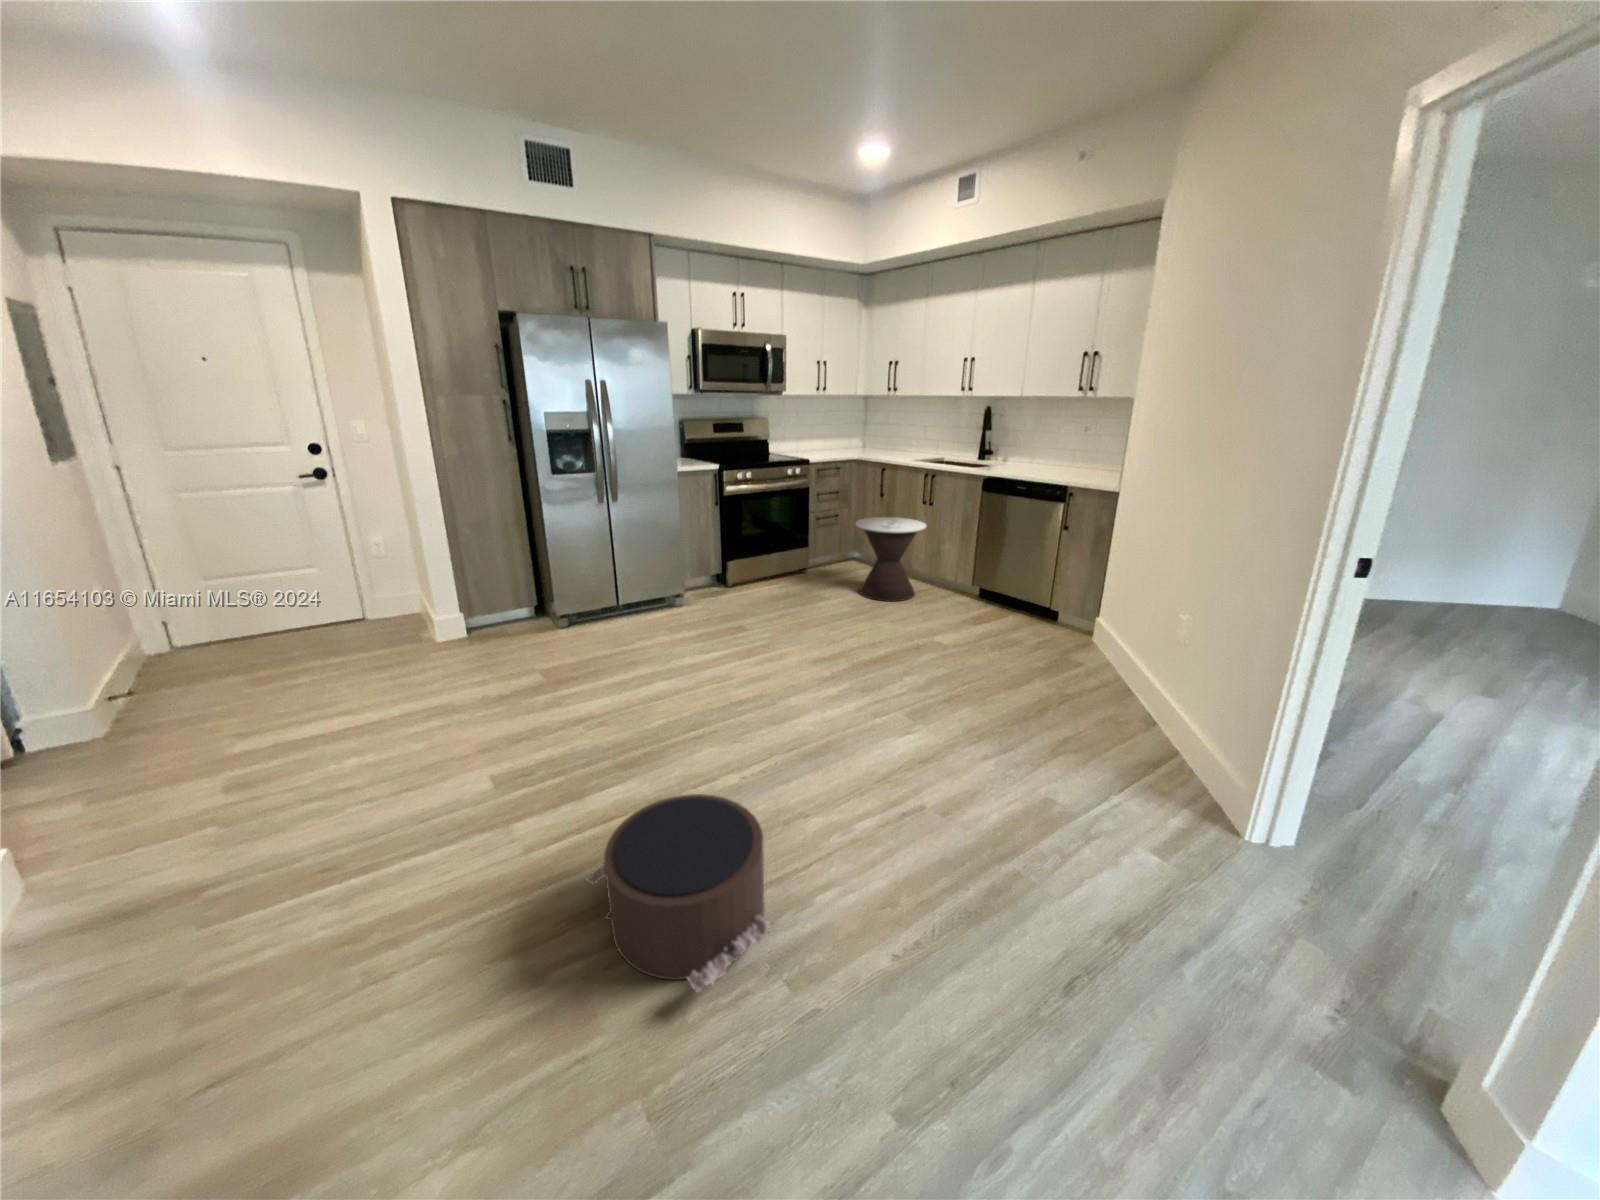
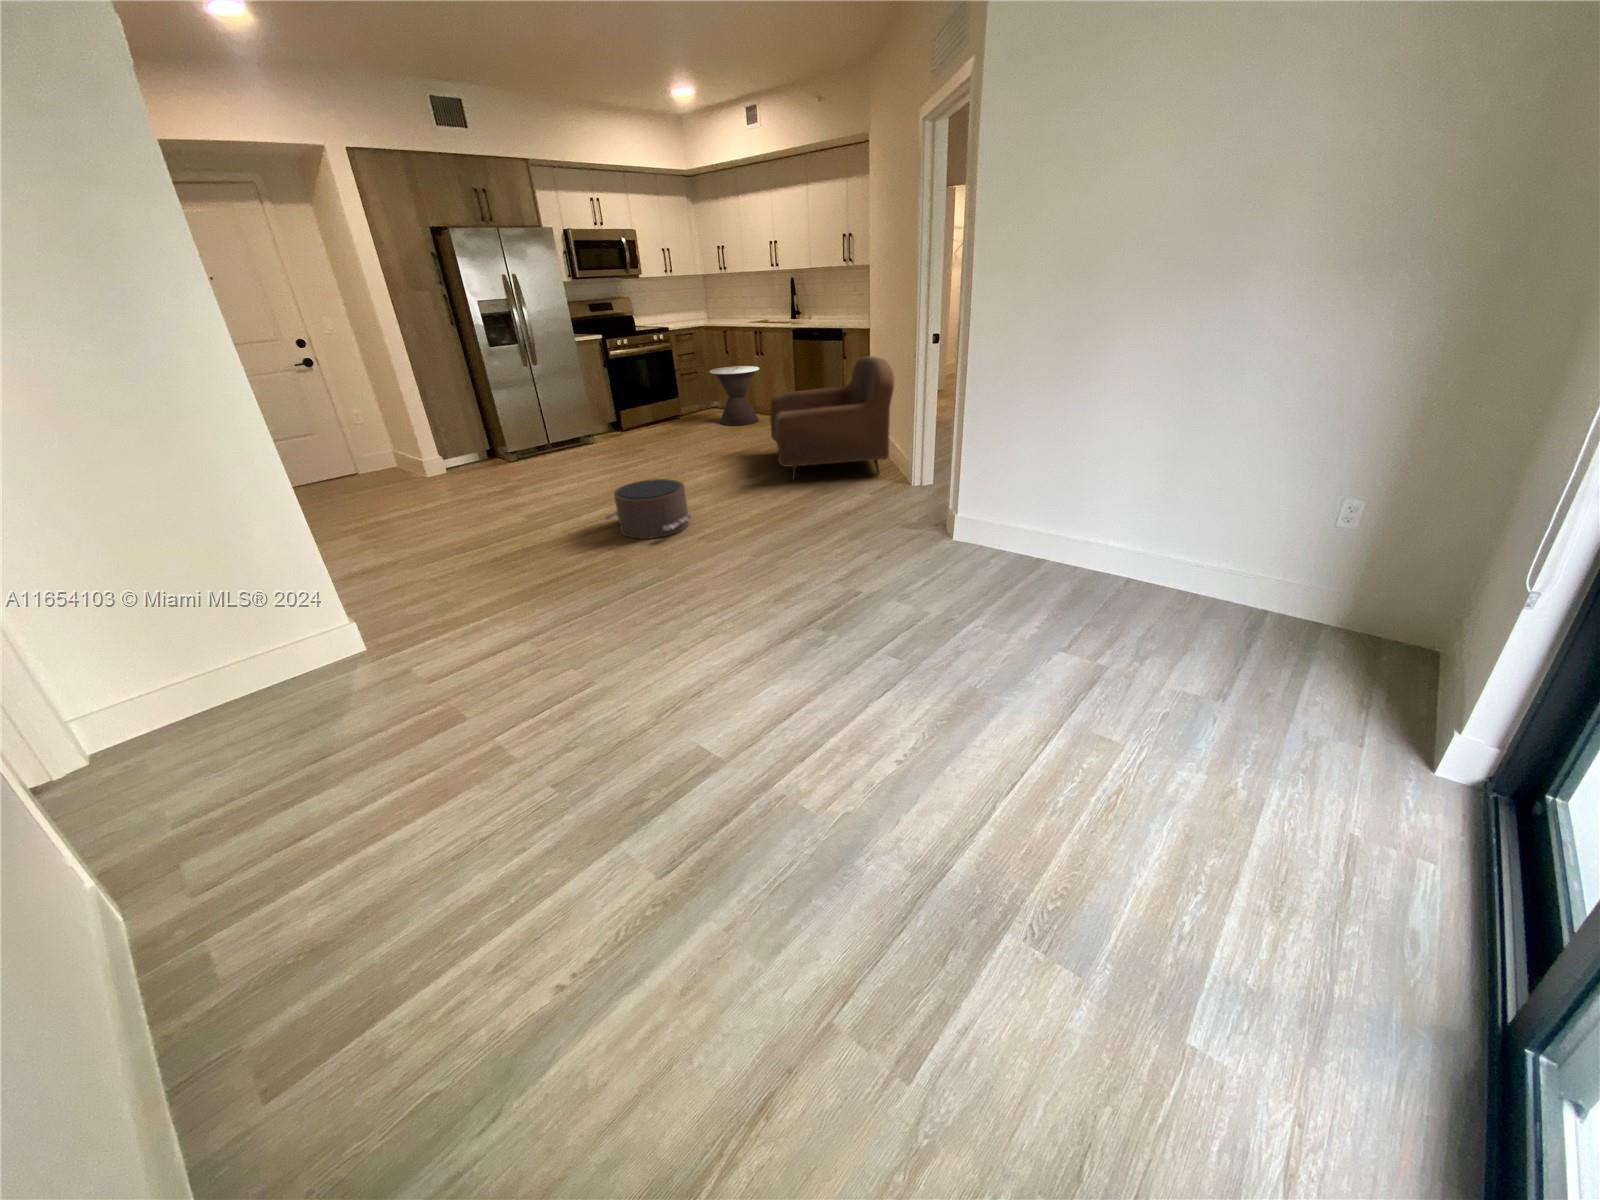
armchair: none [942,552,1243,797] -> present [770,356,894,480]

